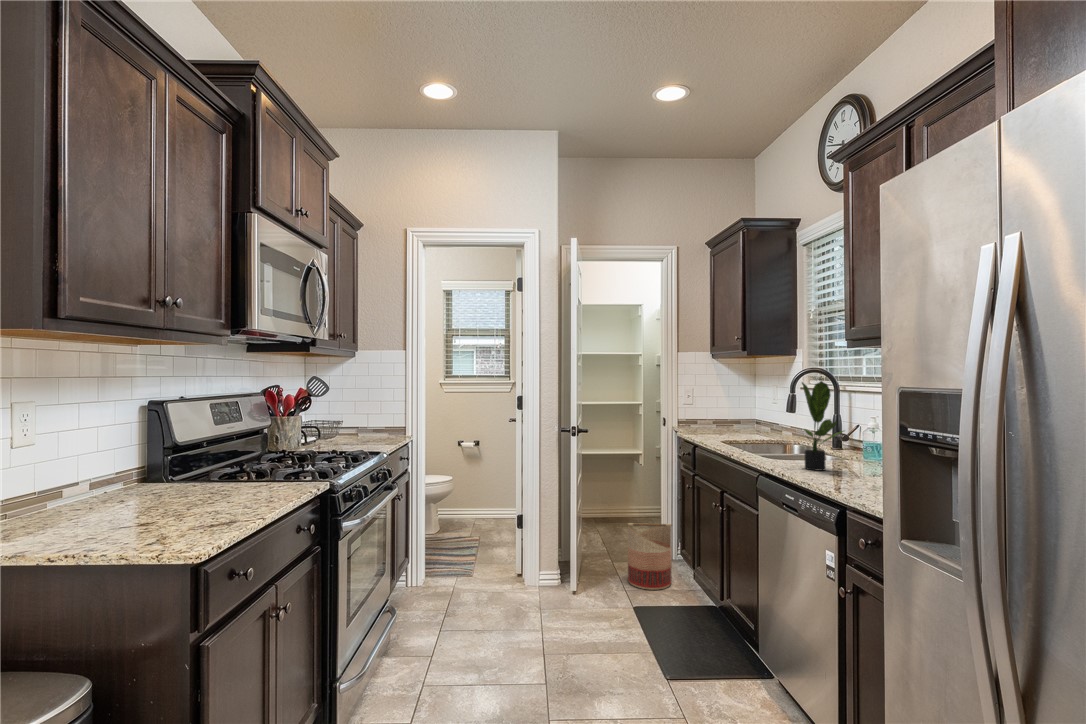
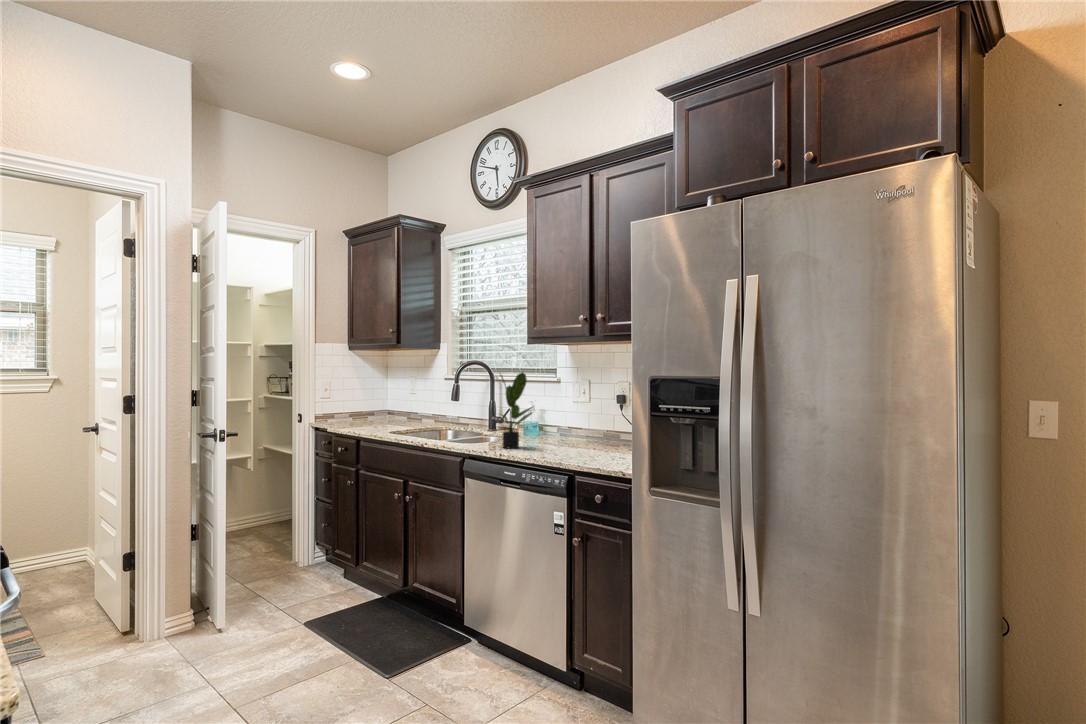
basket: present [627,523,672,590] -> none [275,526,326,604]

